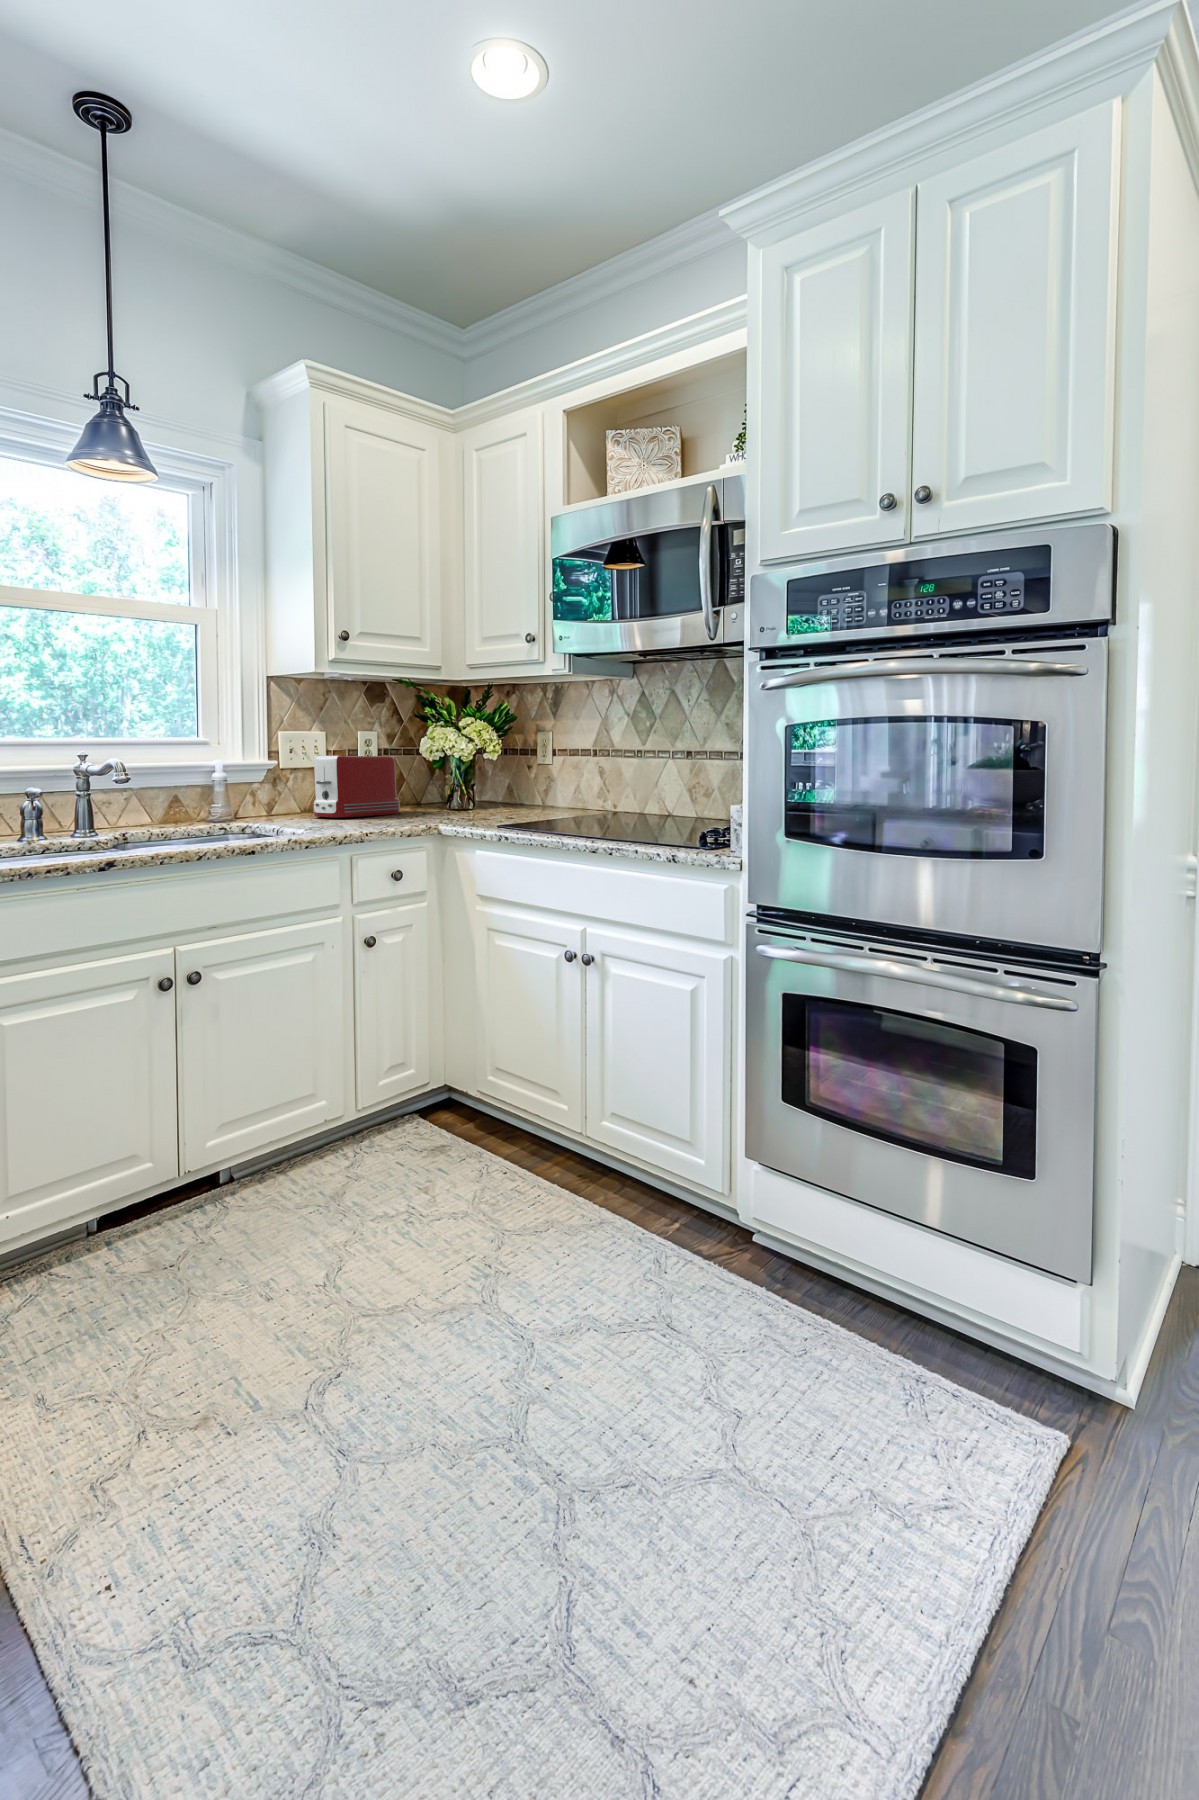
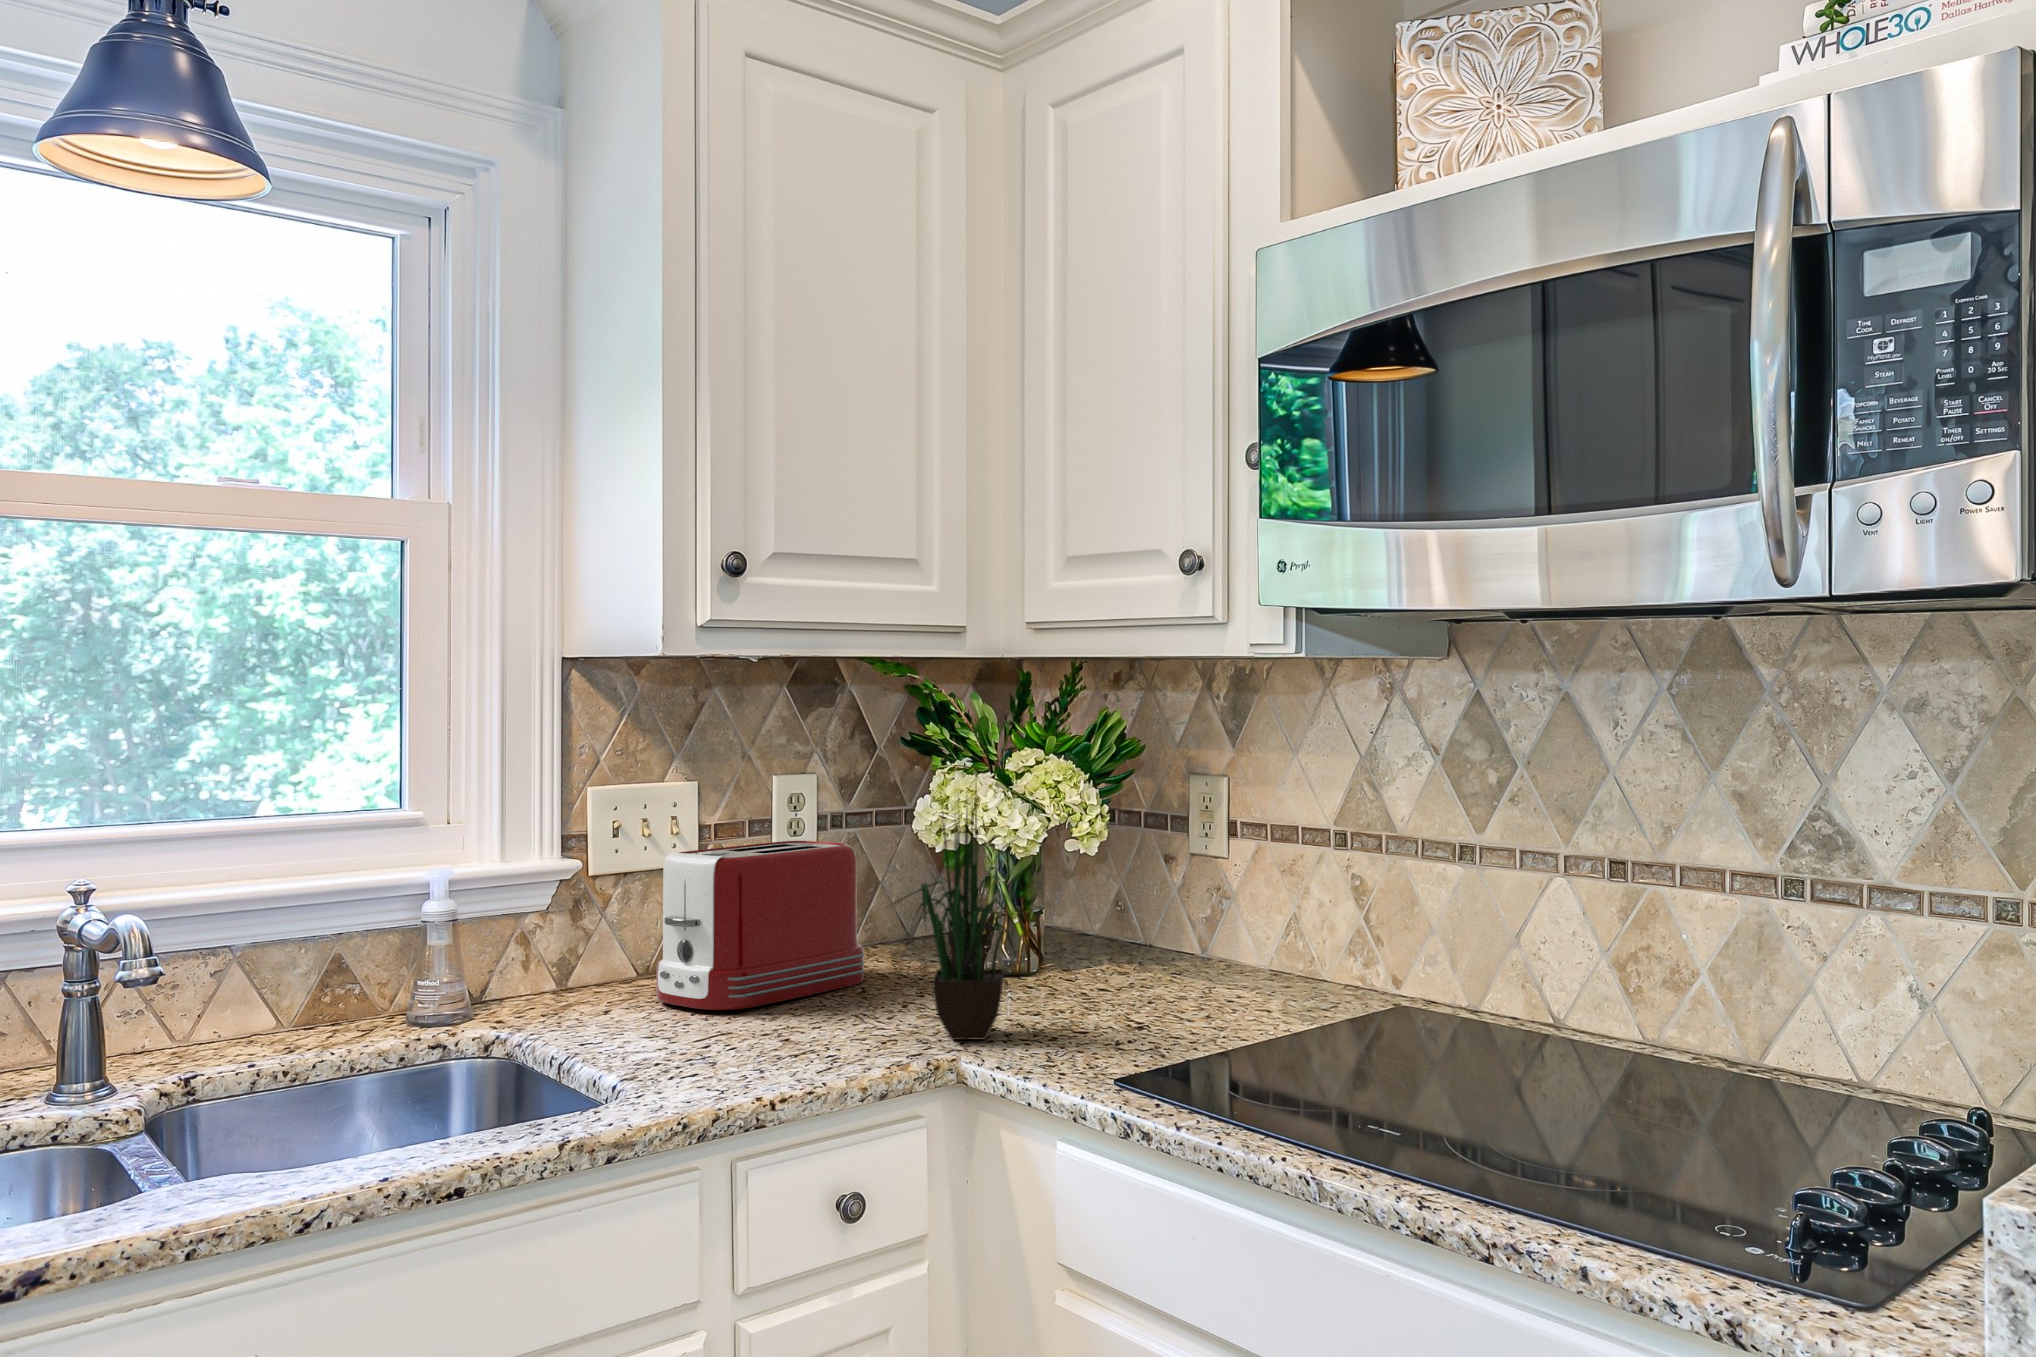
potted plant: none [407,707,468,822] -> present [897,787,1024,1040]

